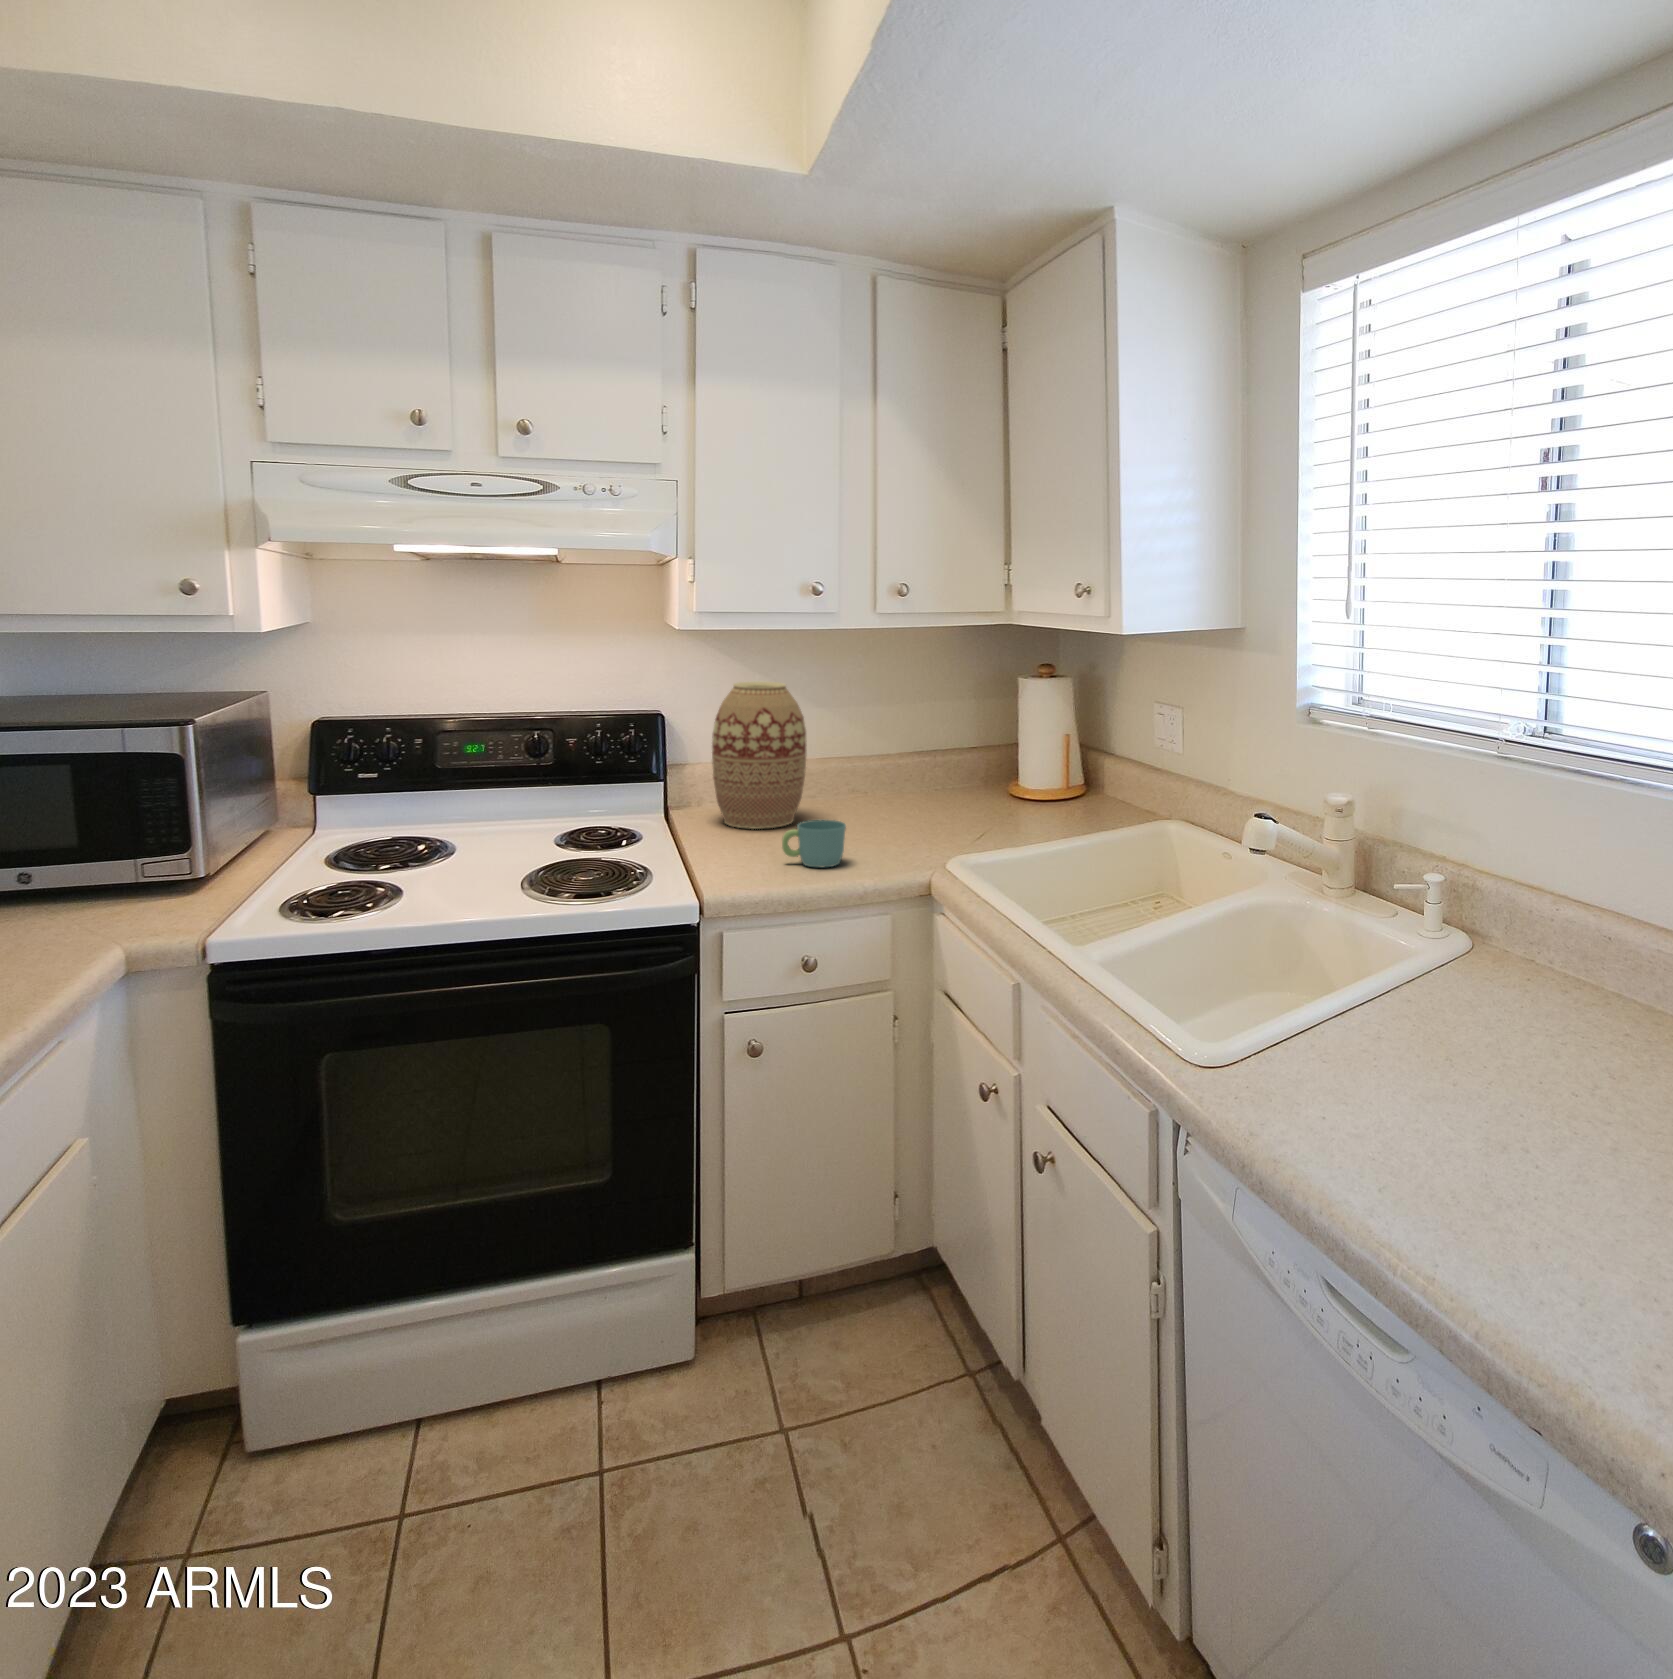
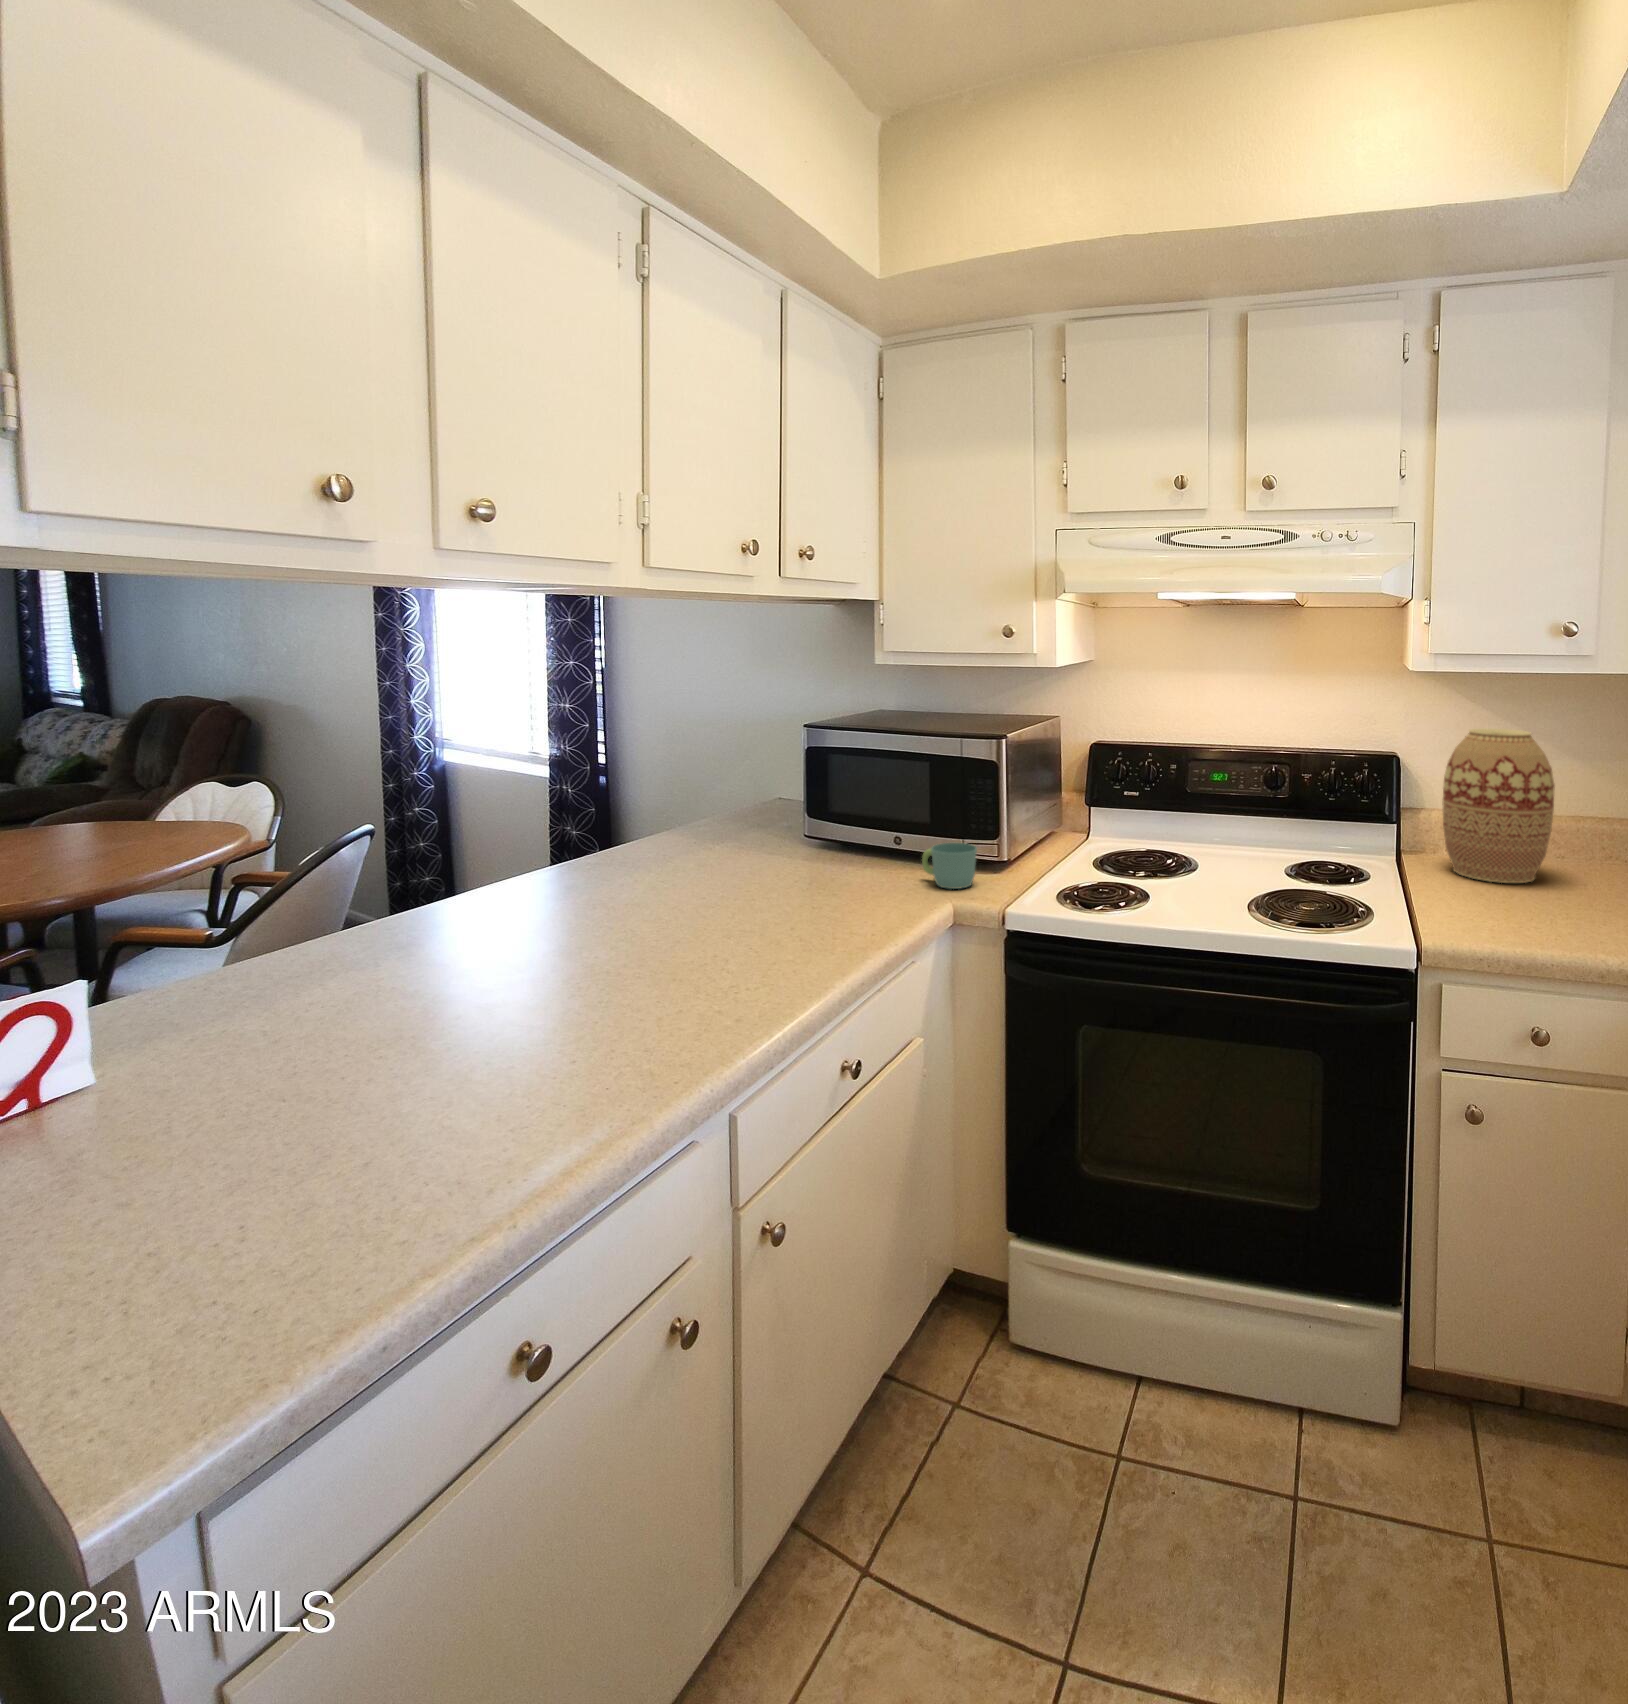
mug: present [782,820,846,868] -> present [922,843,977,889]

